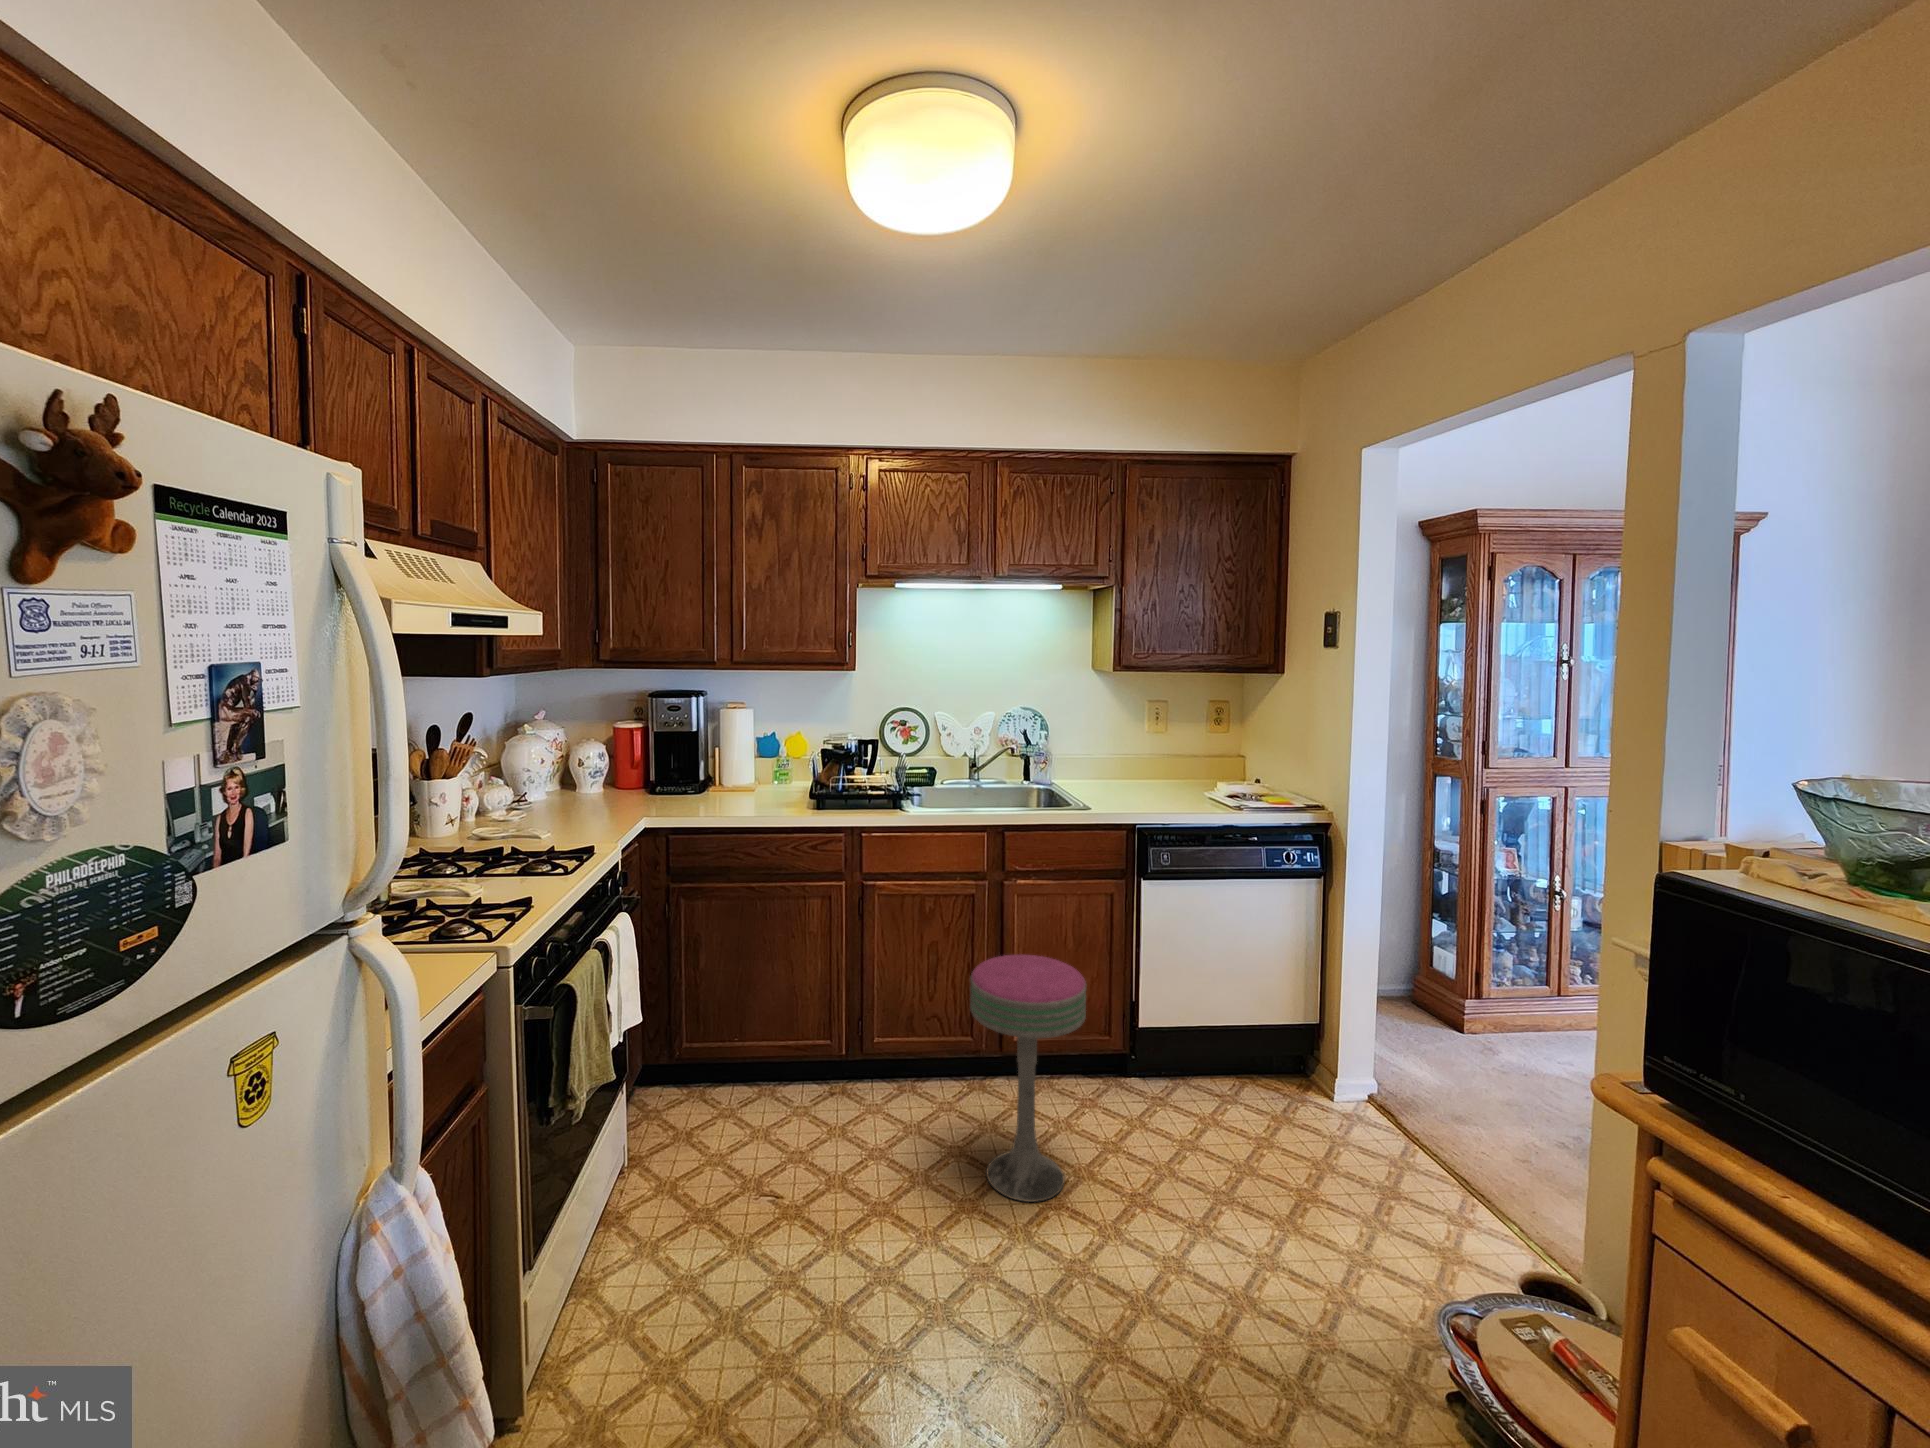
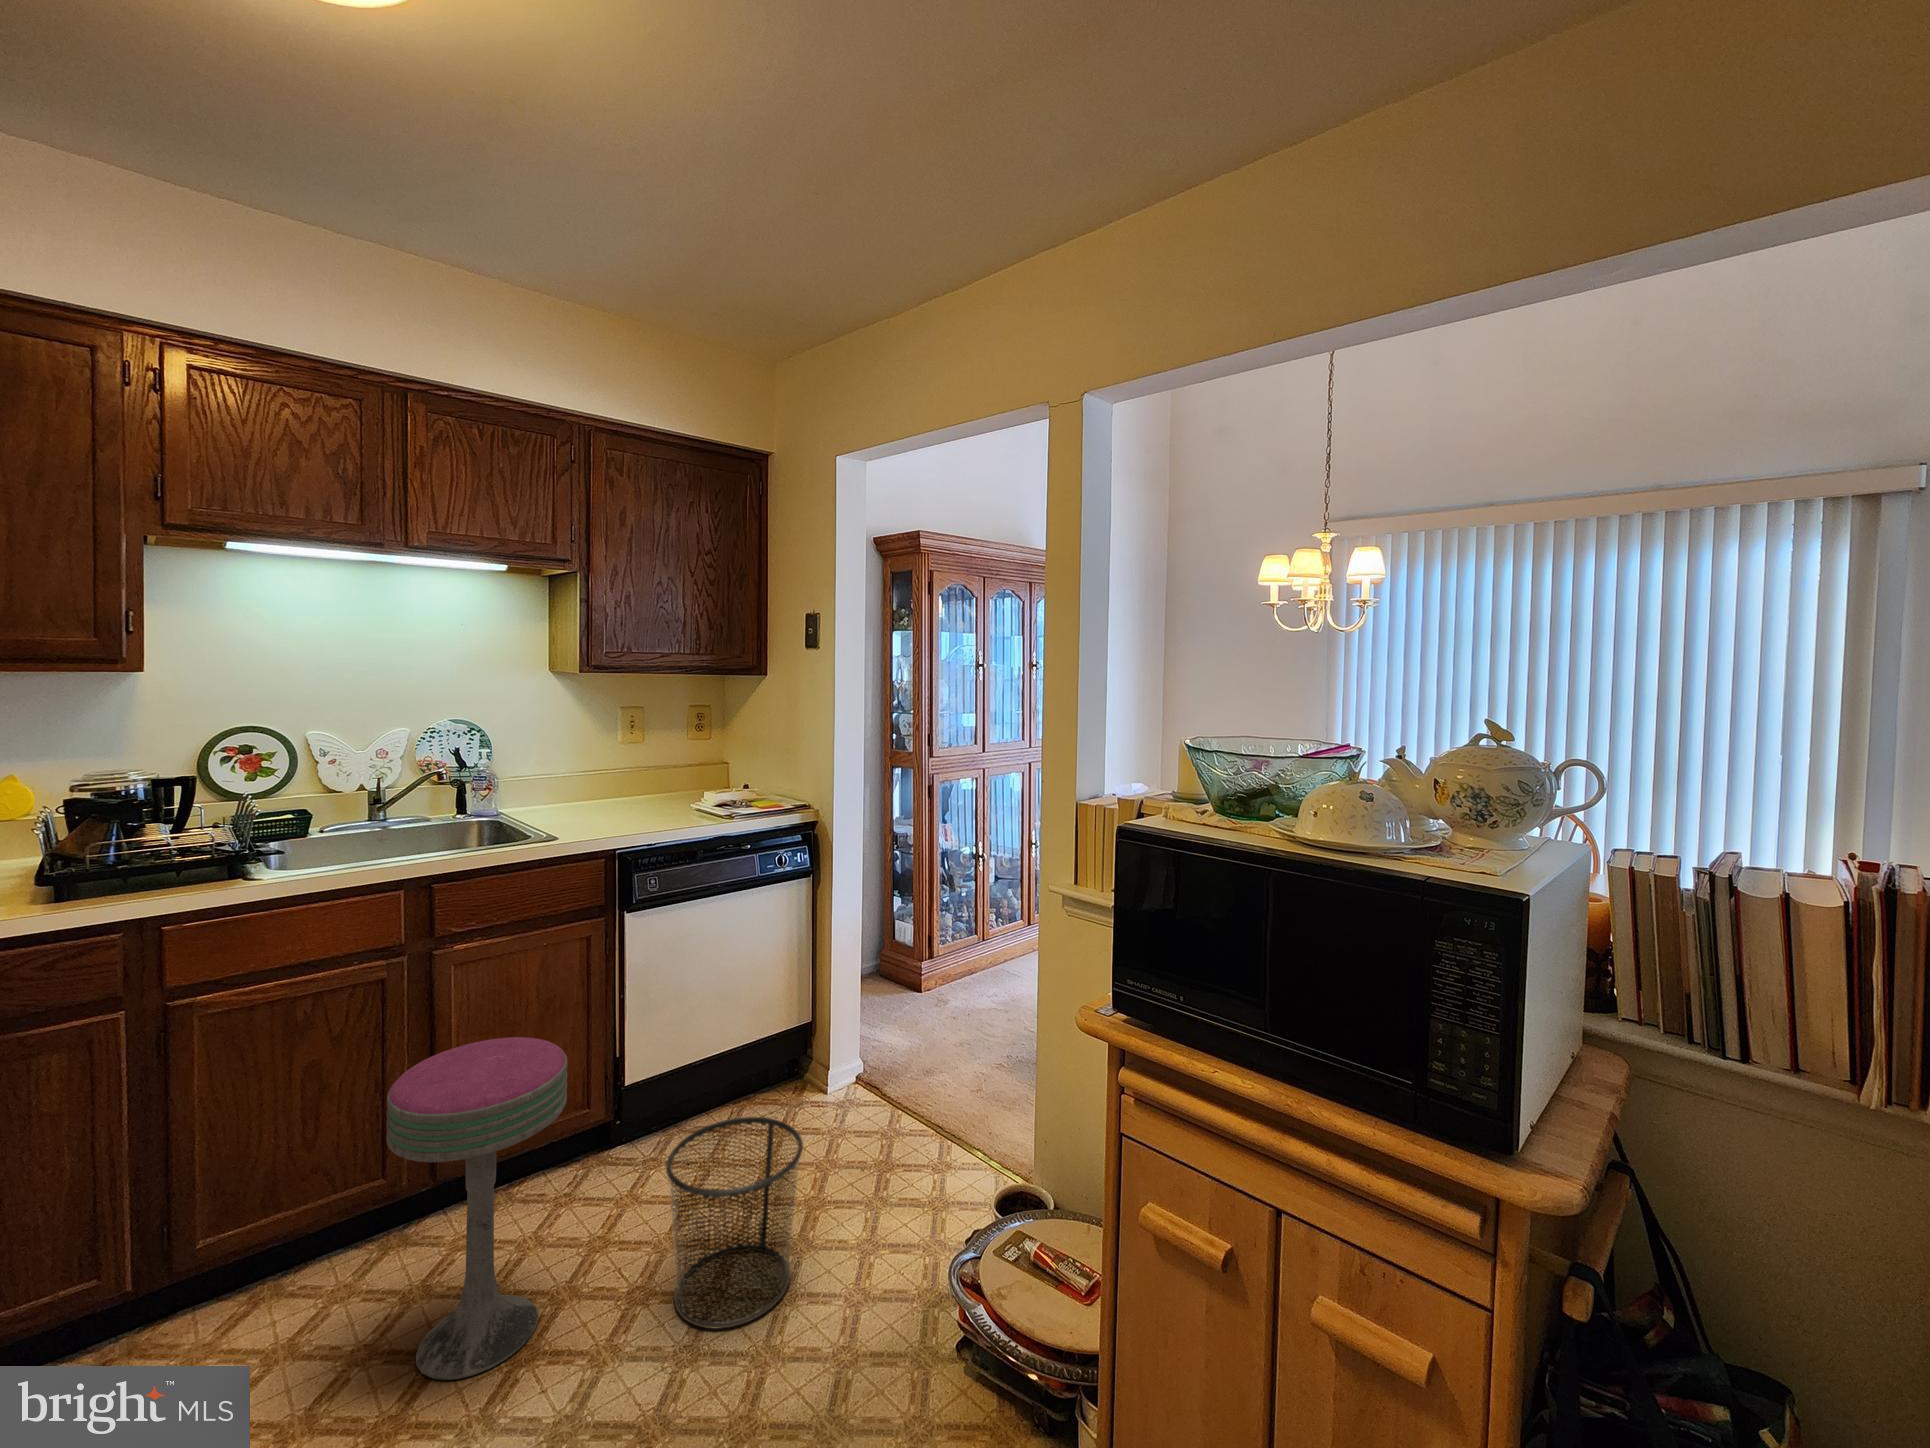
waste bin: none [1160,1081,1287,1270] -> present [666,1117,803,1329]

